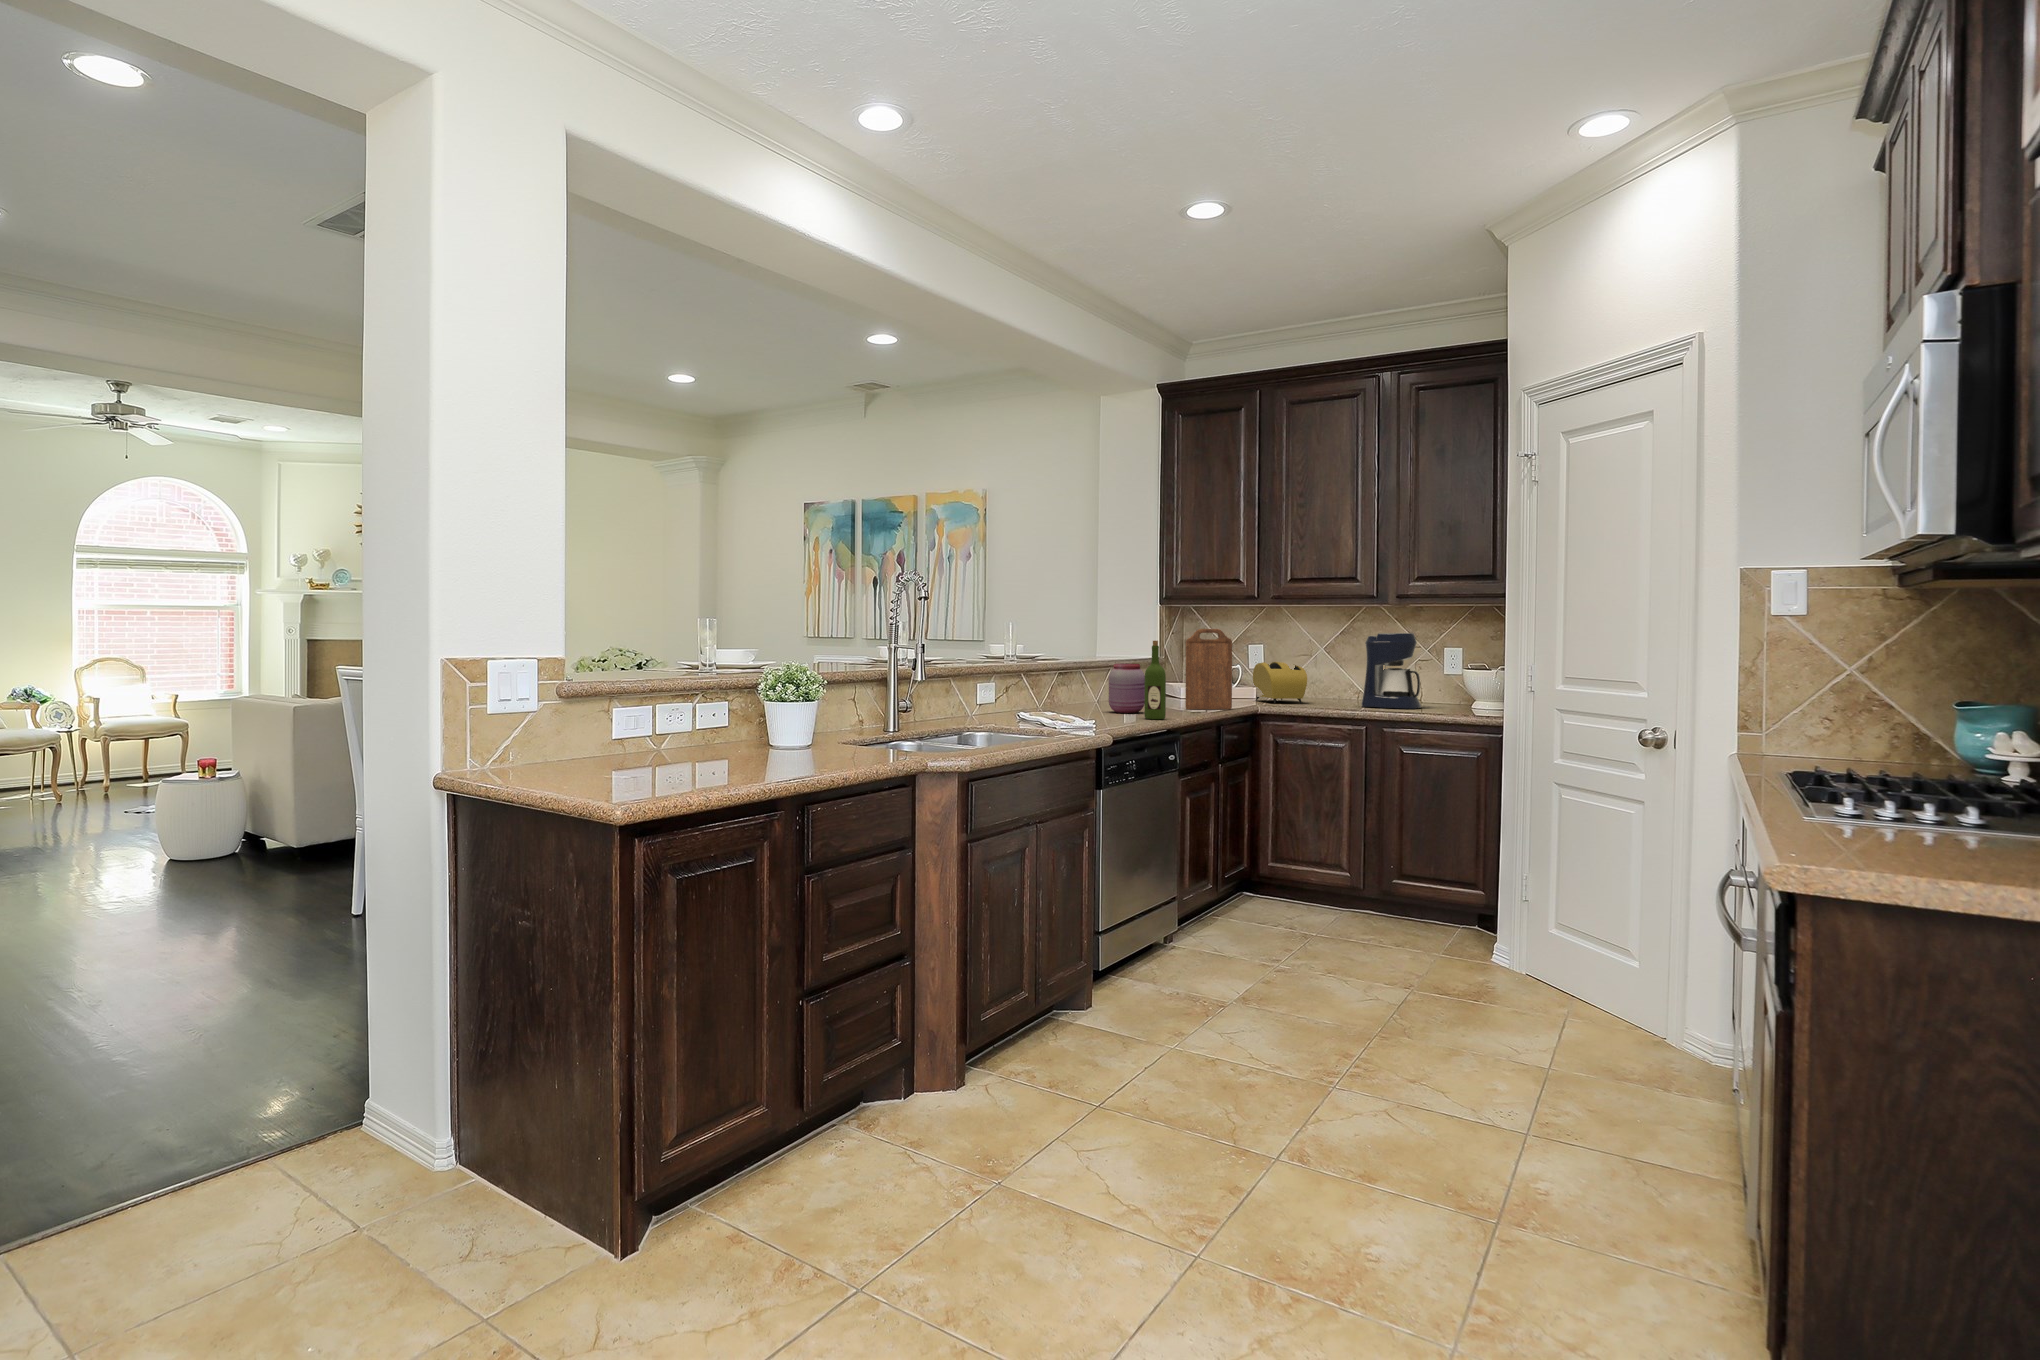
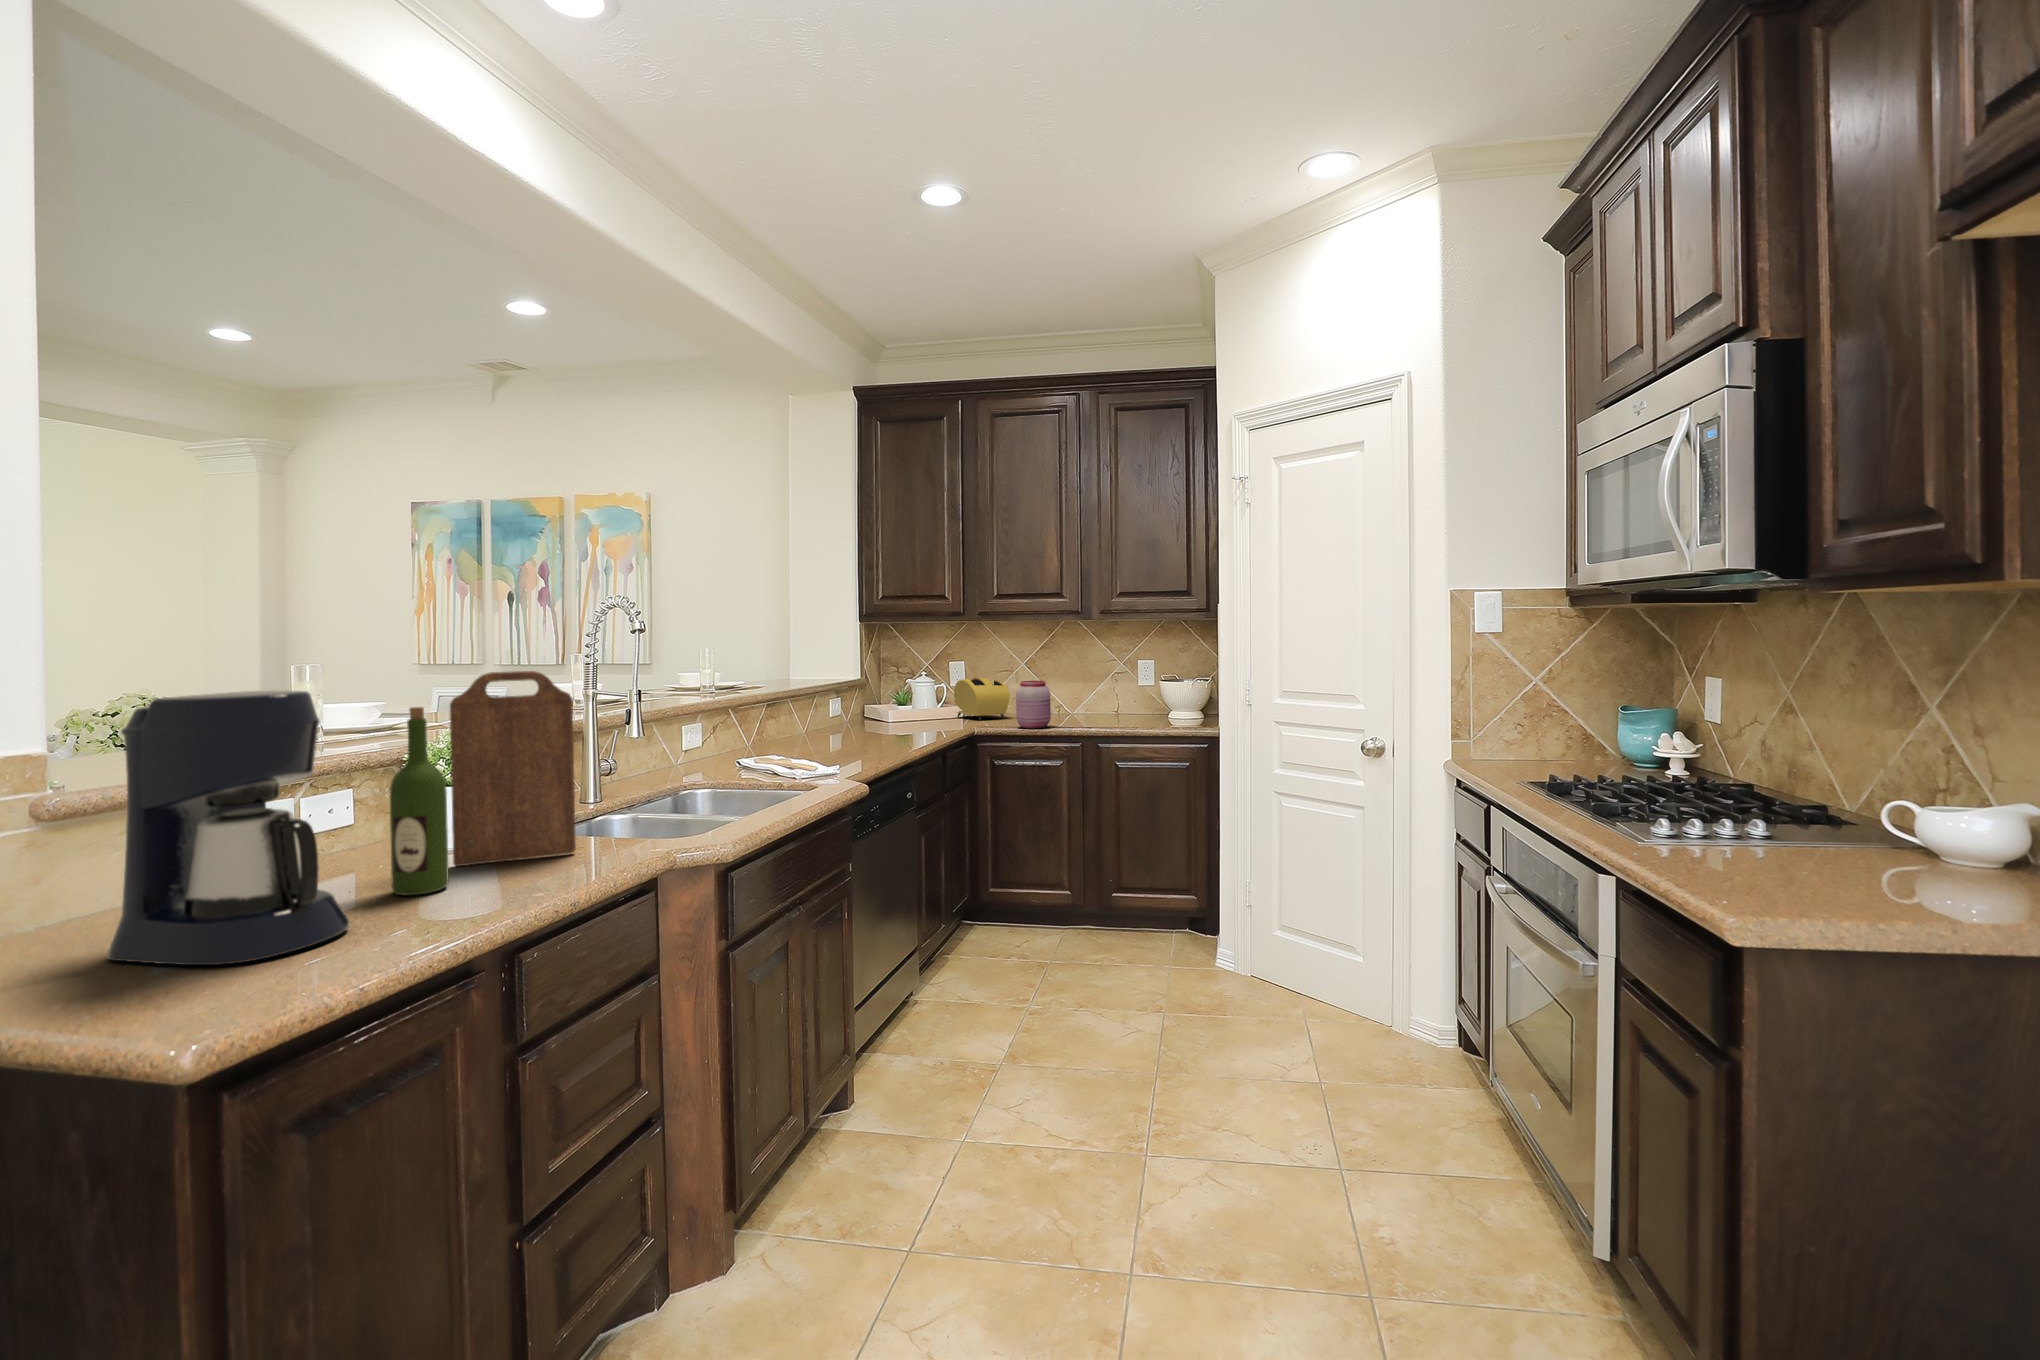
cutting board: present [1185,629,1232,709] -> present [450,671,576,866]
coffee maker: present [1361,633,1421,709] -> present [107,691,349,965]
wine bottle: present [1144,641,1166,719] -> present [390,707,448,895]
jar: present [1109,664,1145,713] -> present [1016,681,1051,729]

